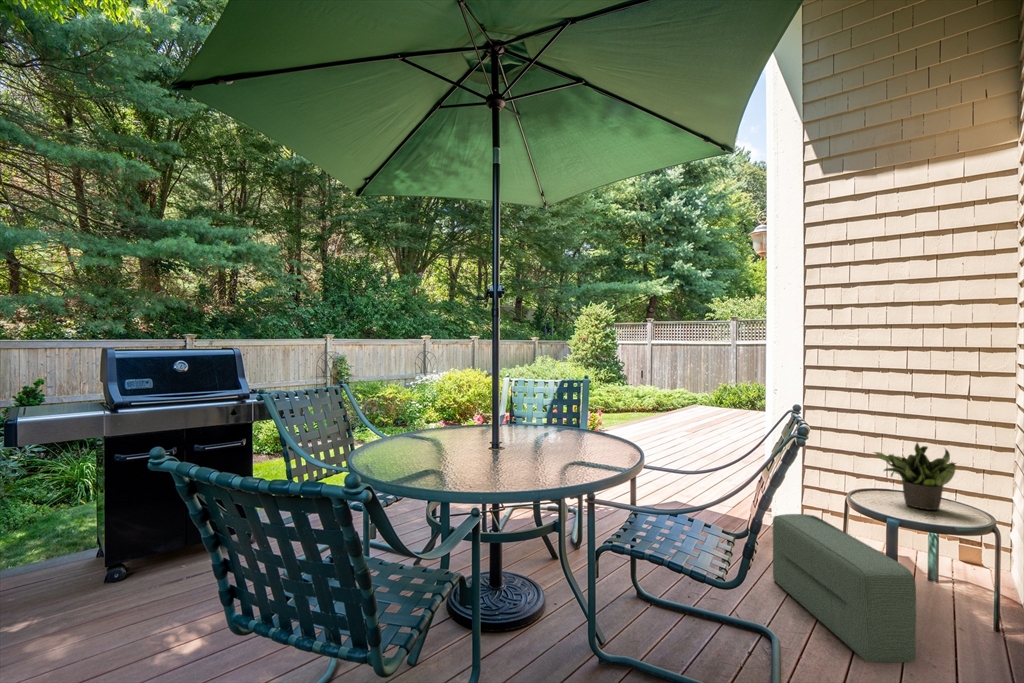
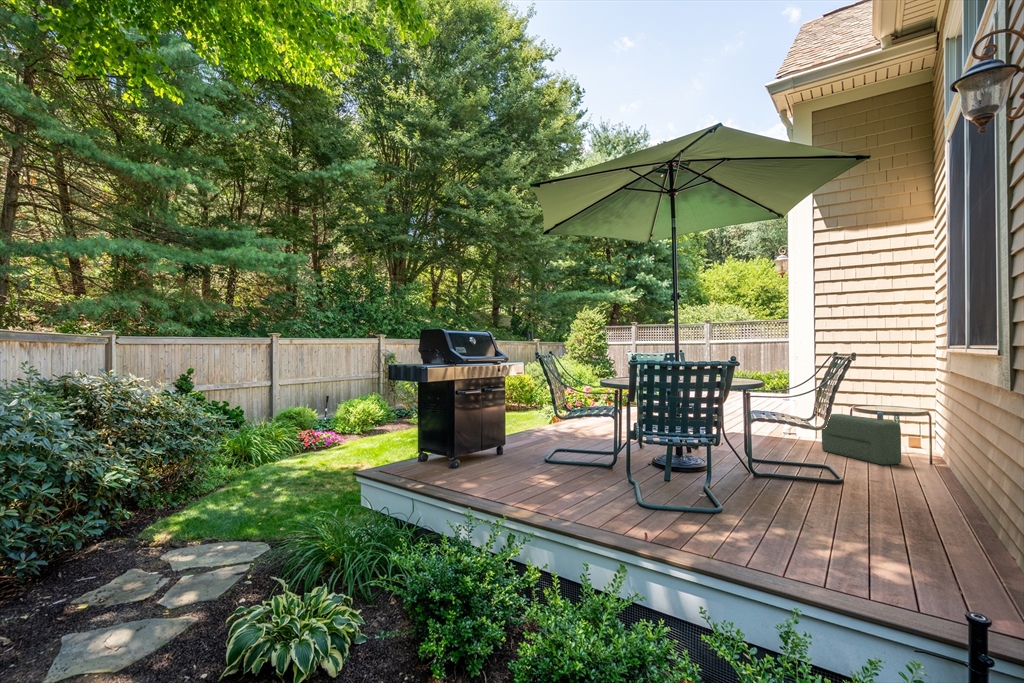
potted plant: present [874,443,956,510] -> none [868,372,910,405]

